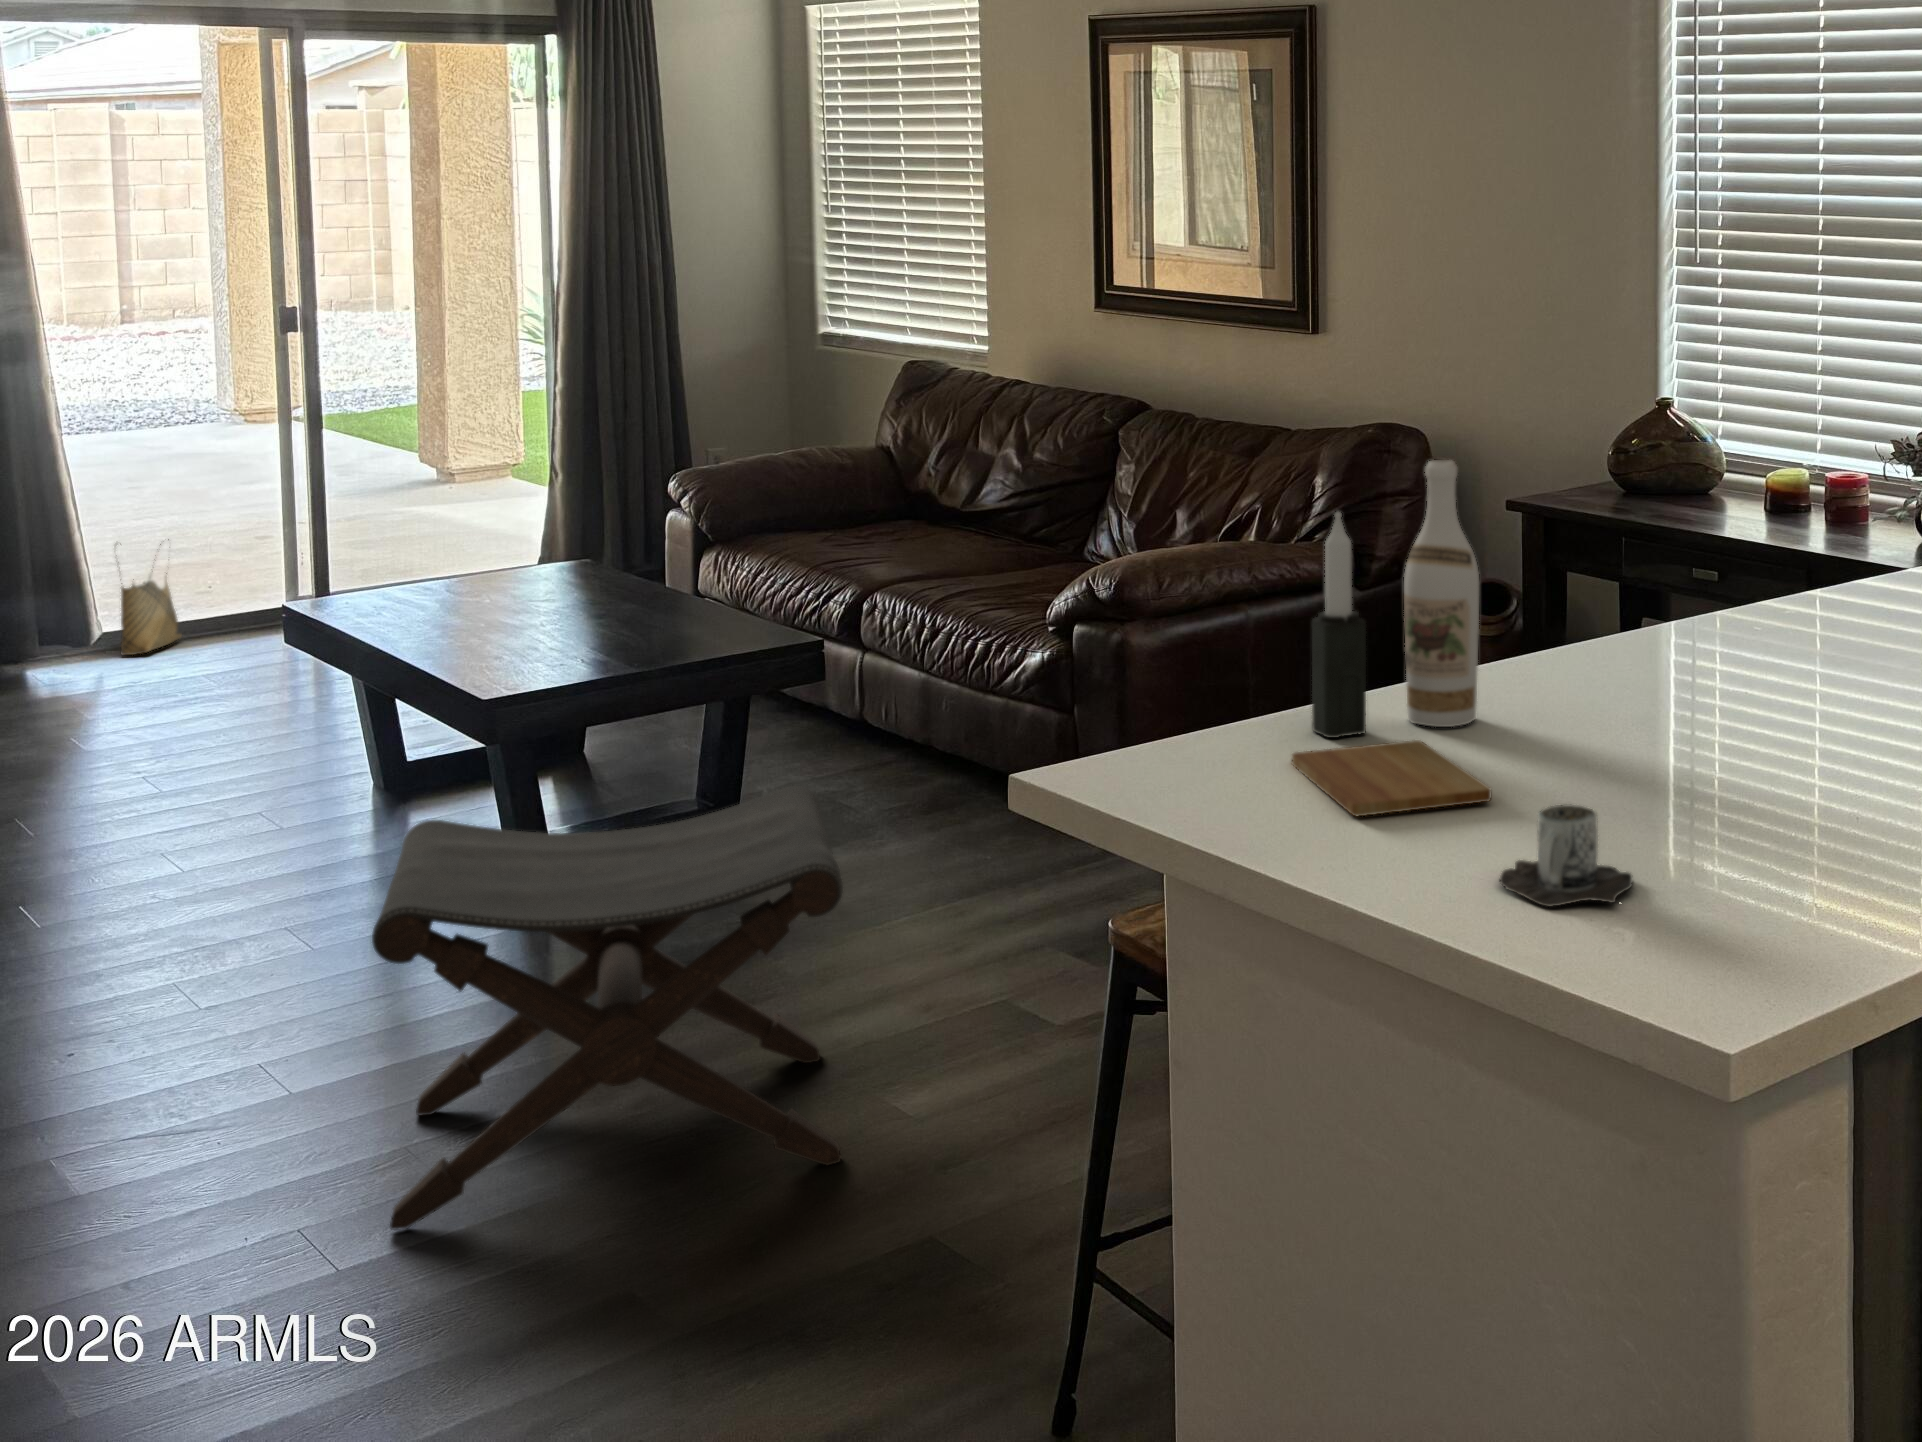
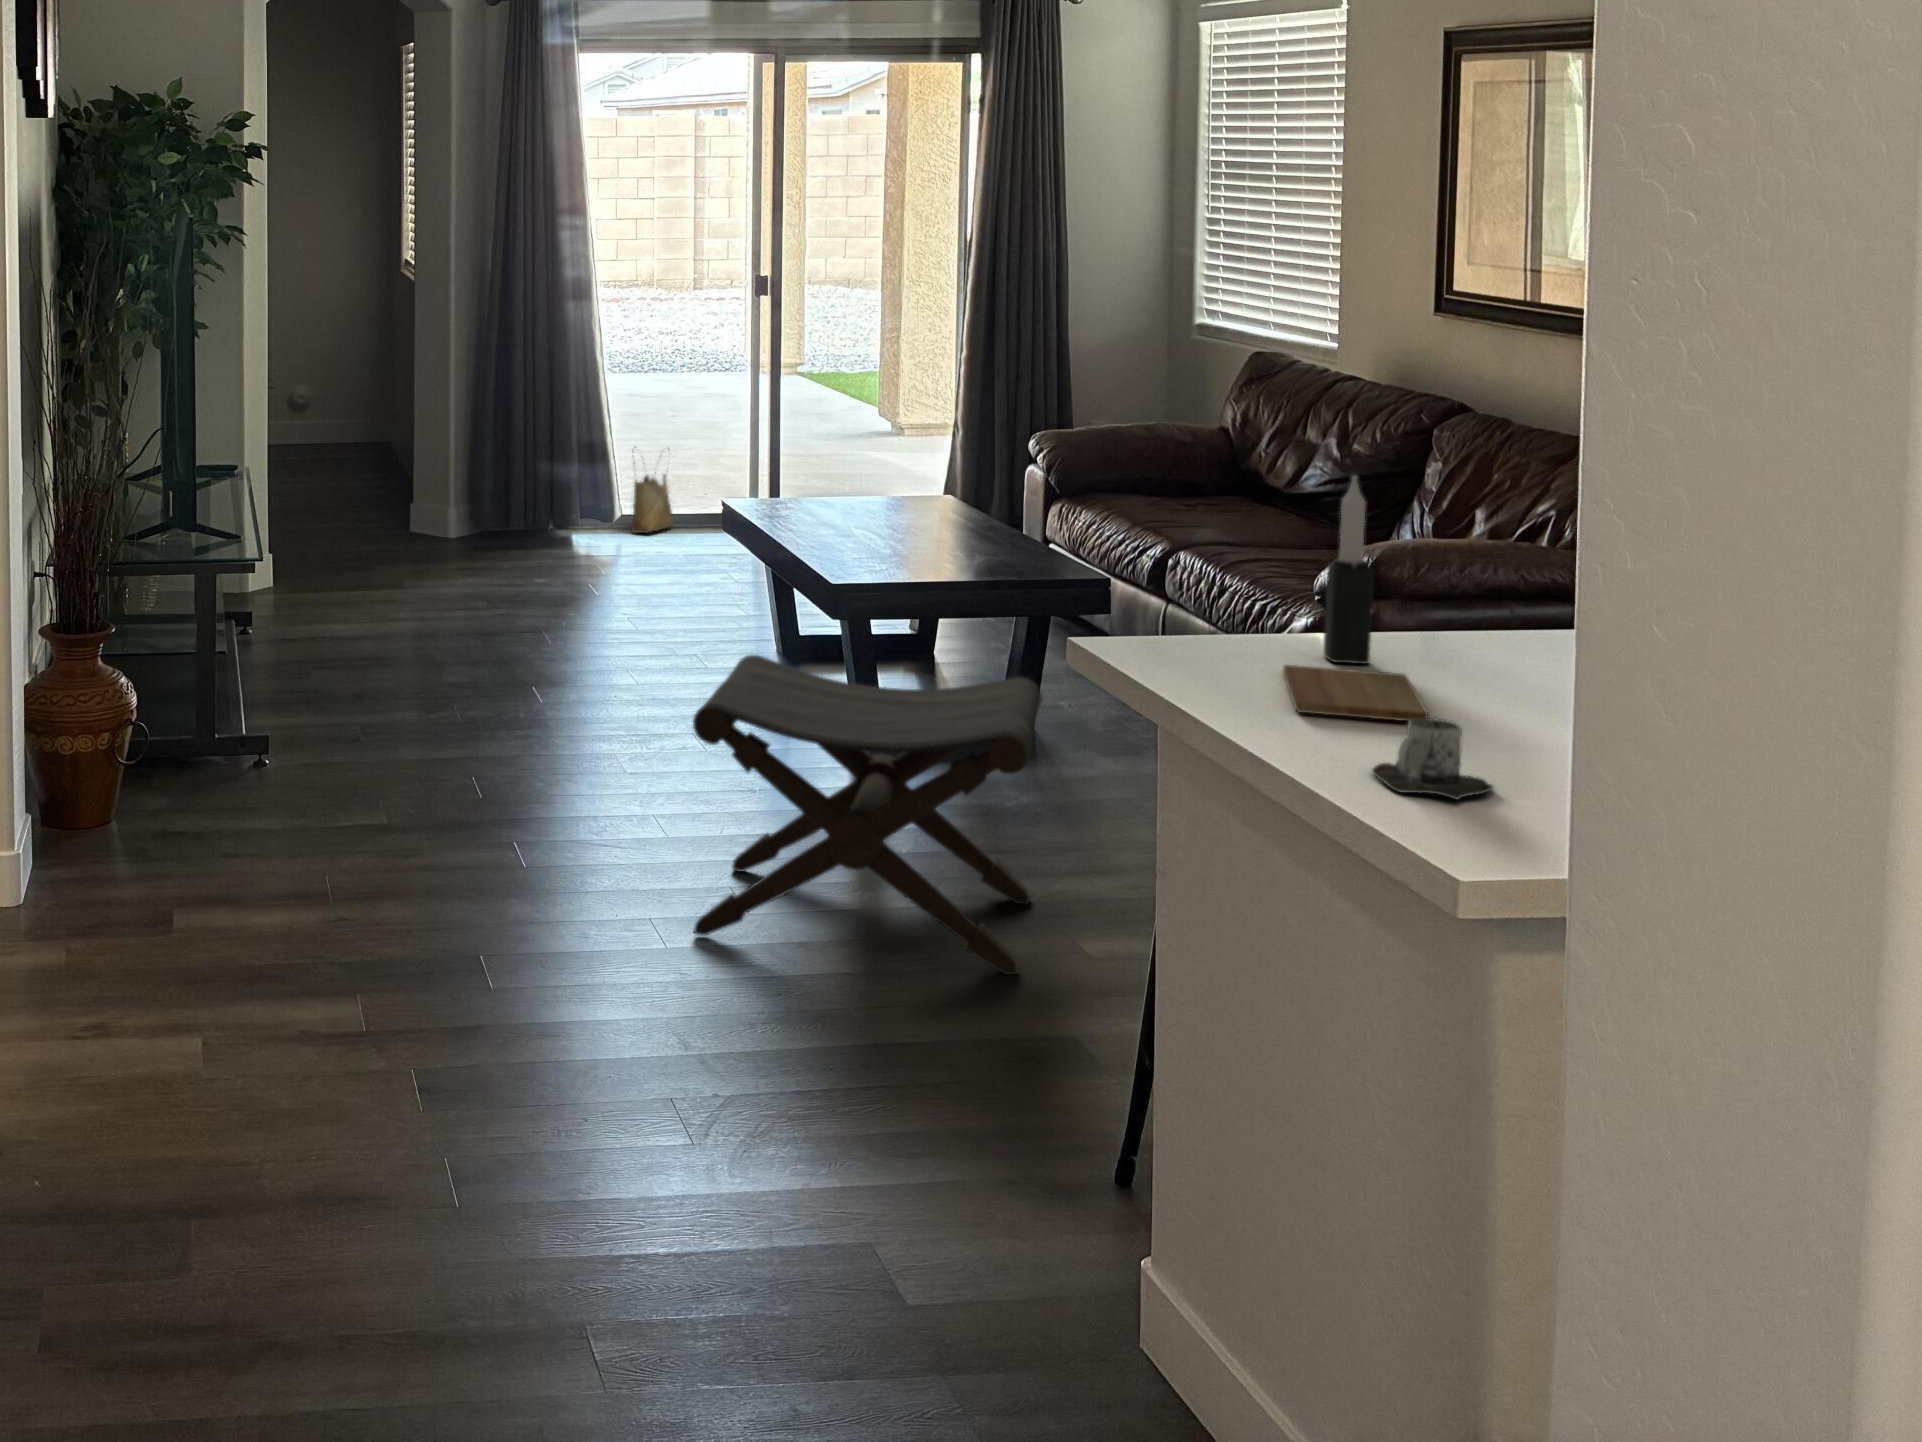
wine bottle: present [1404,460,1479,727] -> none [1417,442,1491,673]

